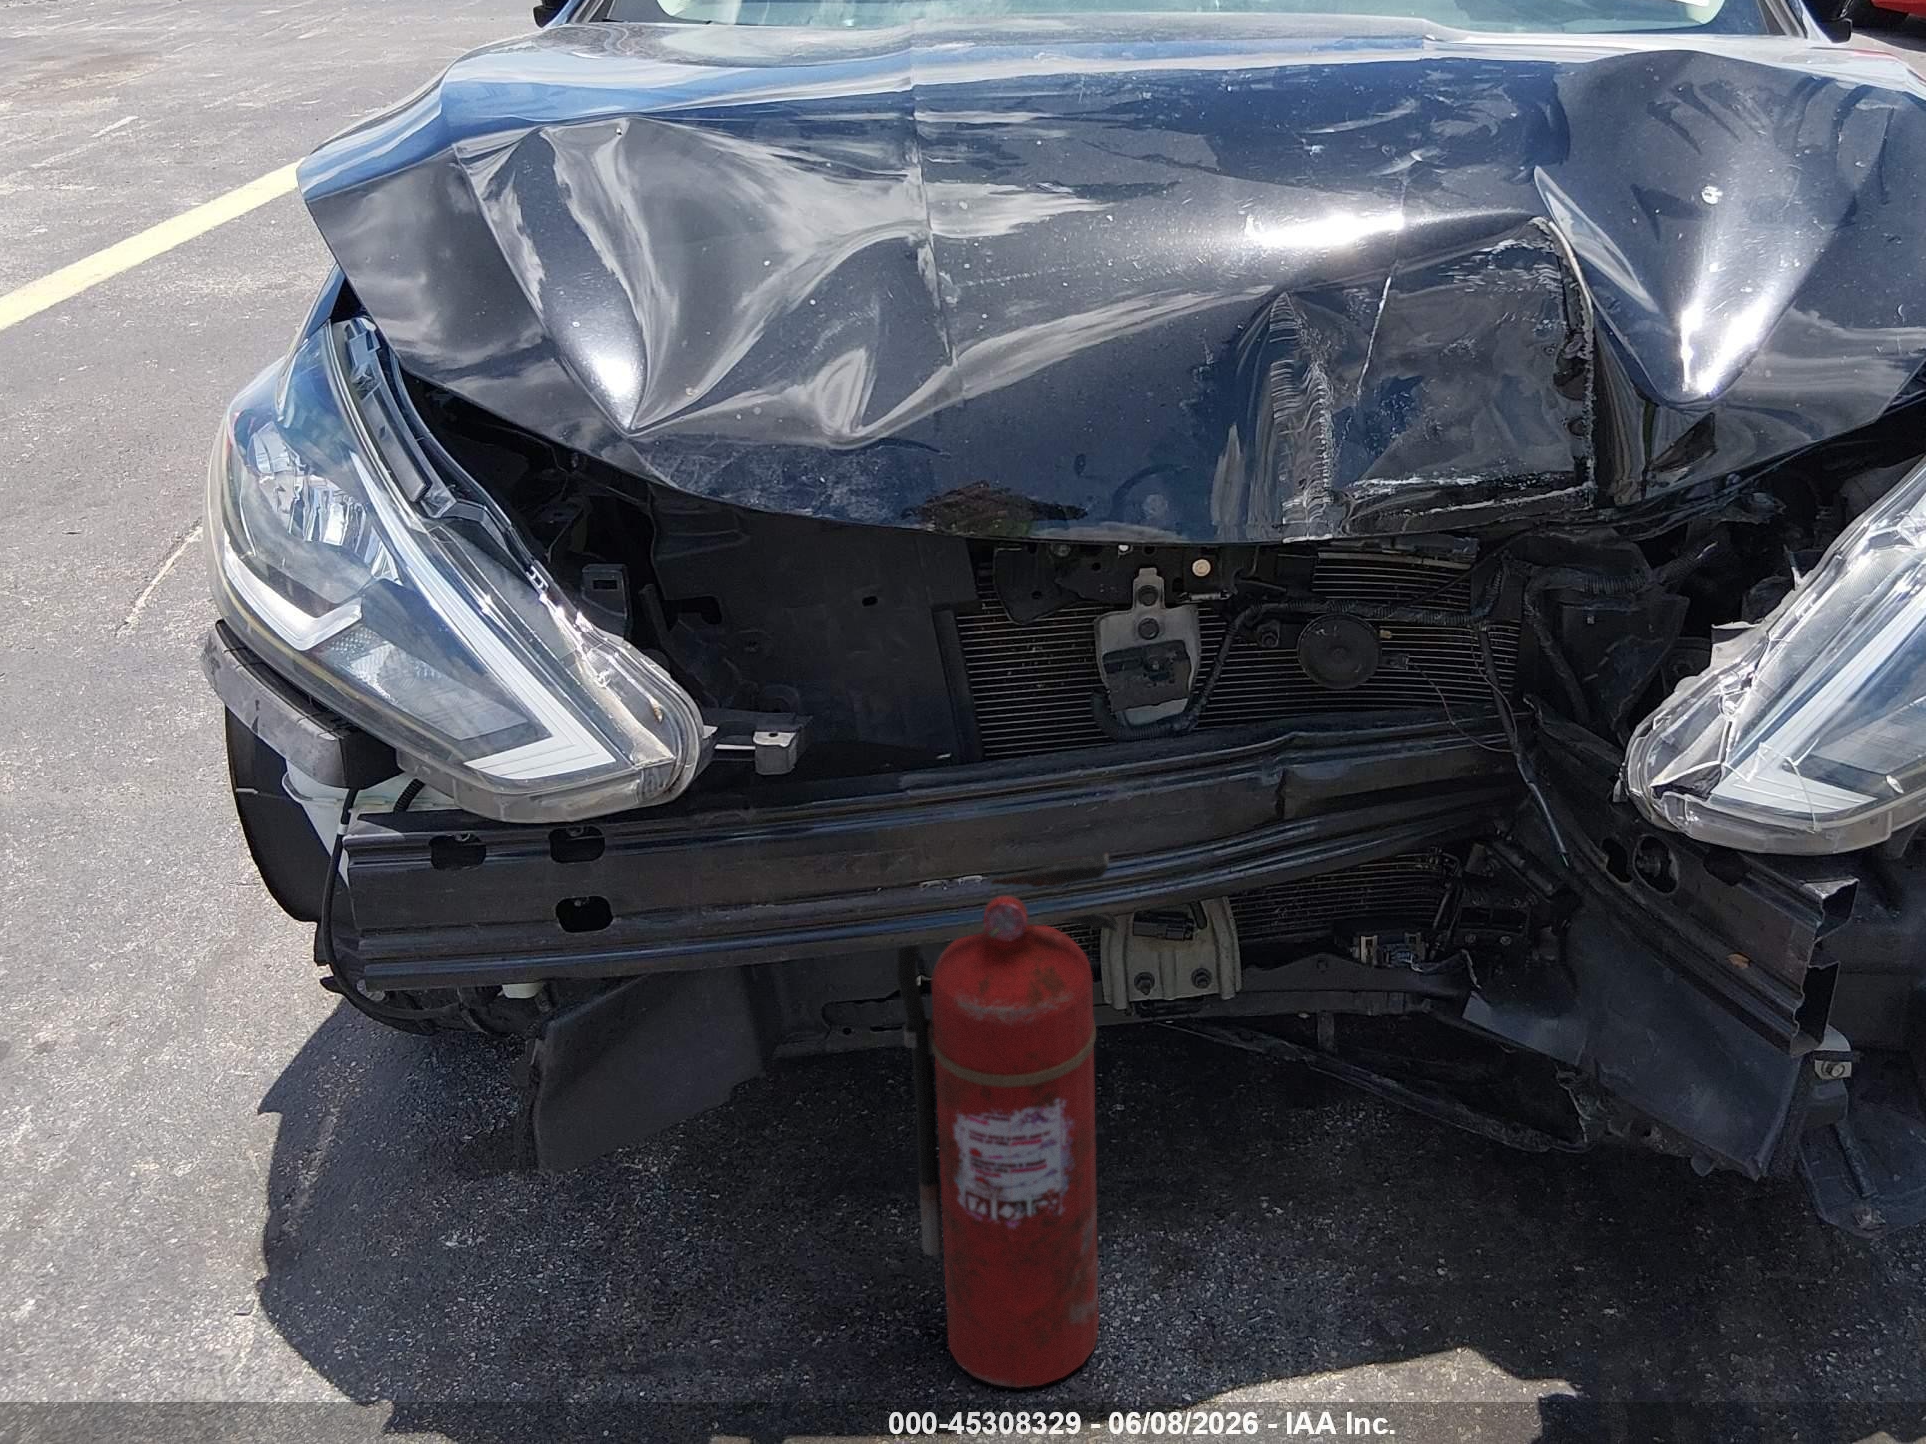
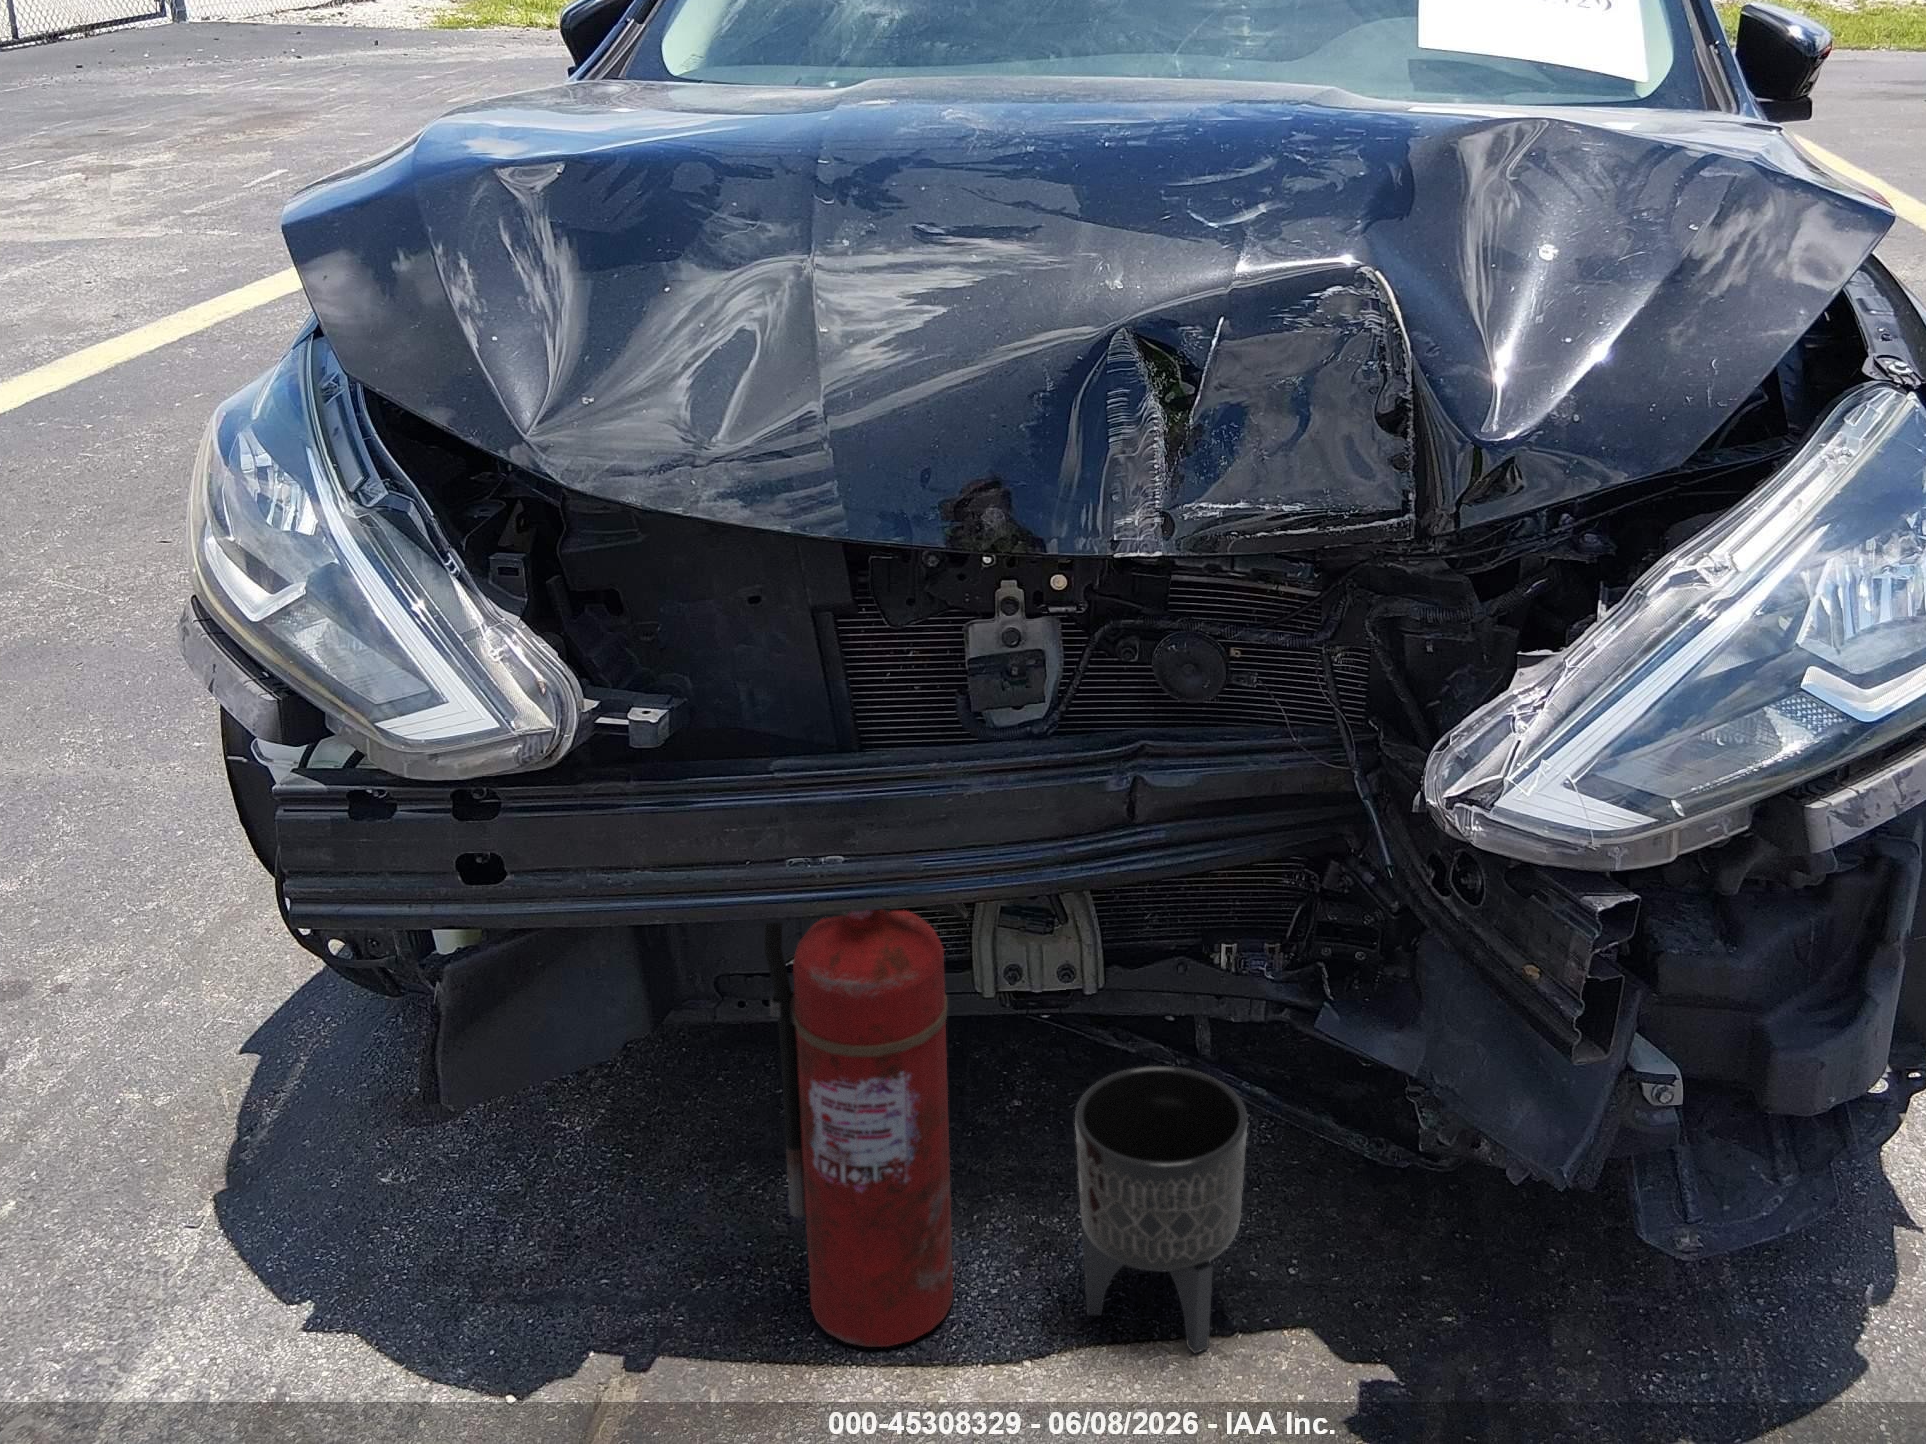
planter: none [1230,1068,1412,1367] -> present [1075,1066,1247,1353]

